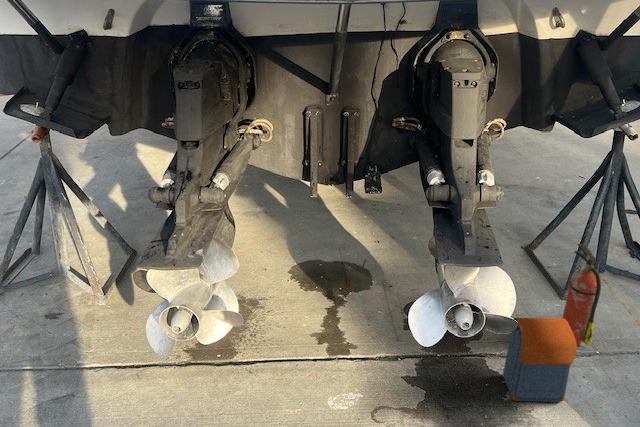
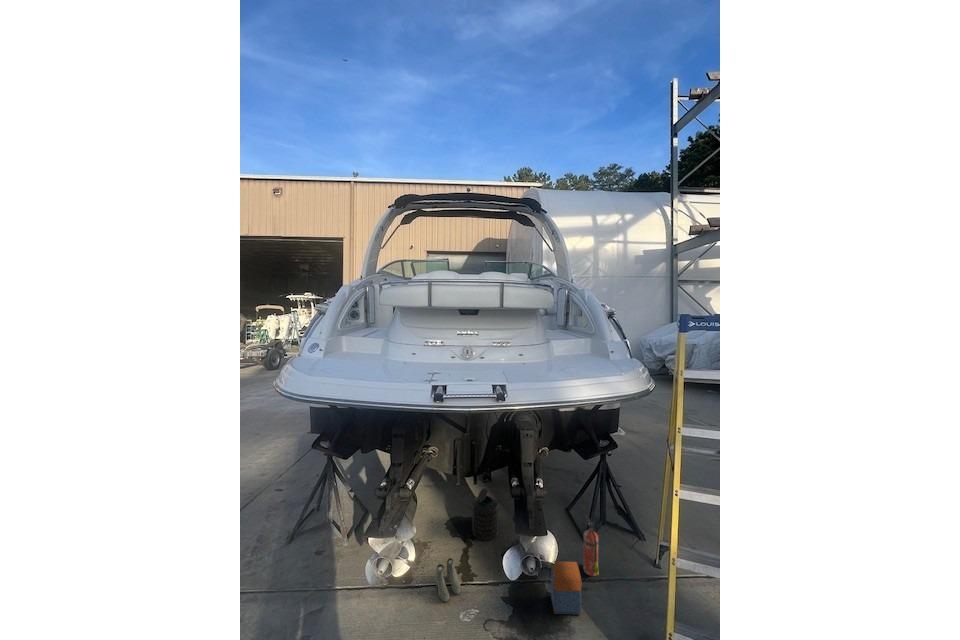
trash can: none [340,204,394,296] -> present [472,488,499,541]
boots: none [279,316,330,384] -> present [435,558,461,602]

